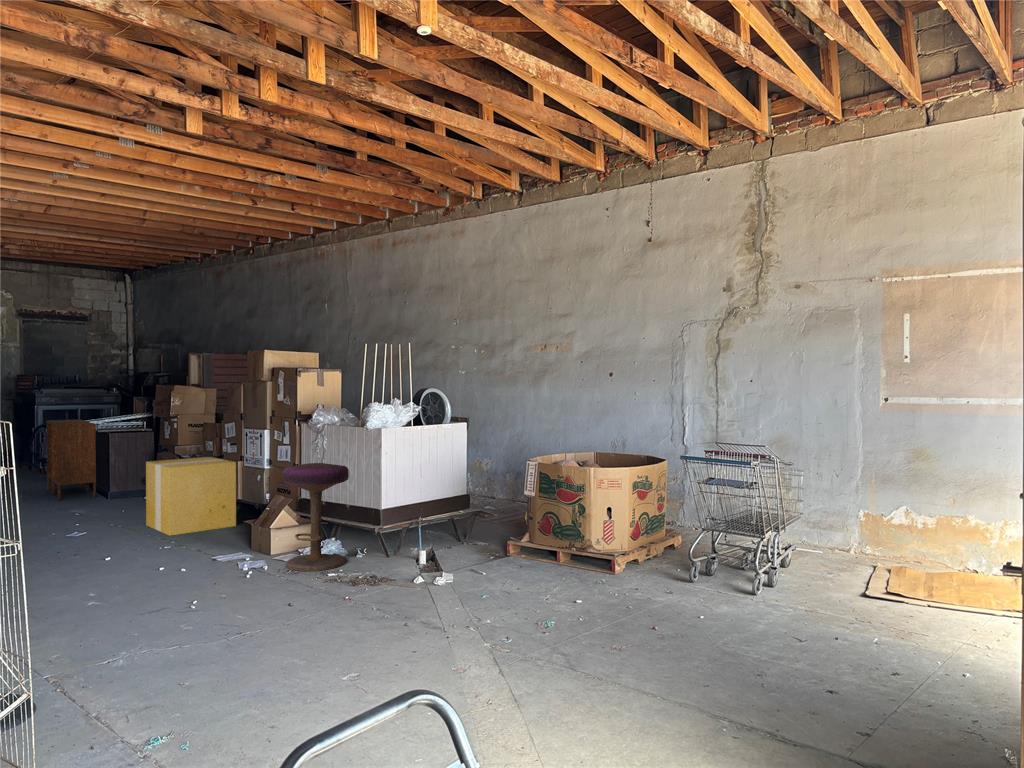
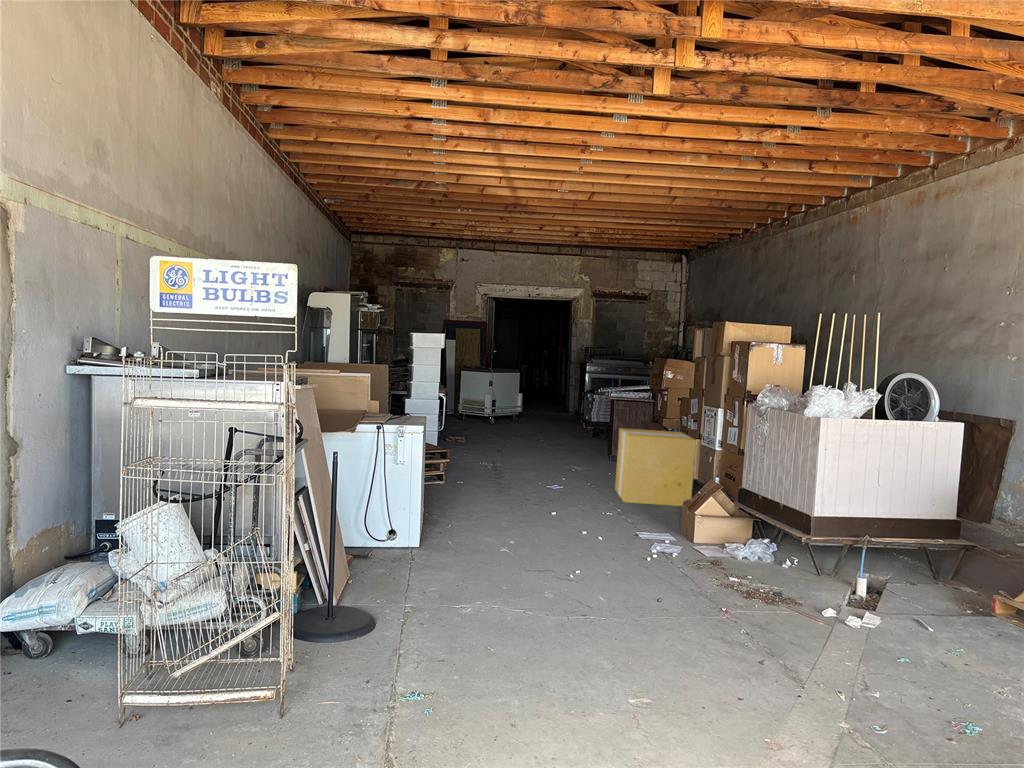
shelving unit: present [46,419,96,501] -> none [572,384,607,458]
stool: present [283,463,349,571] -> none [696,449,778,572]

